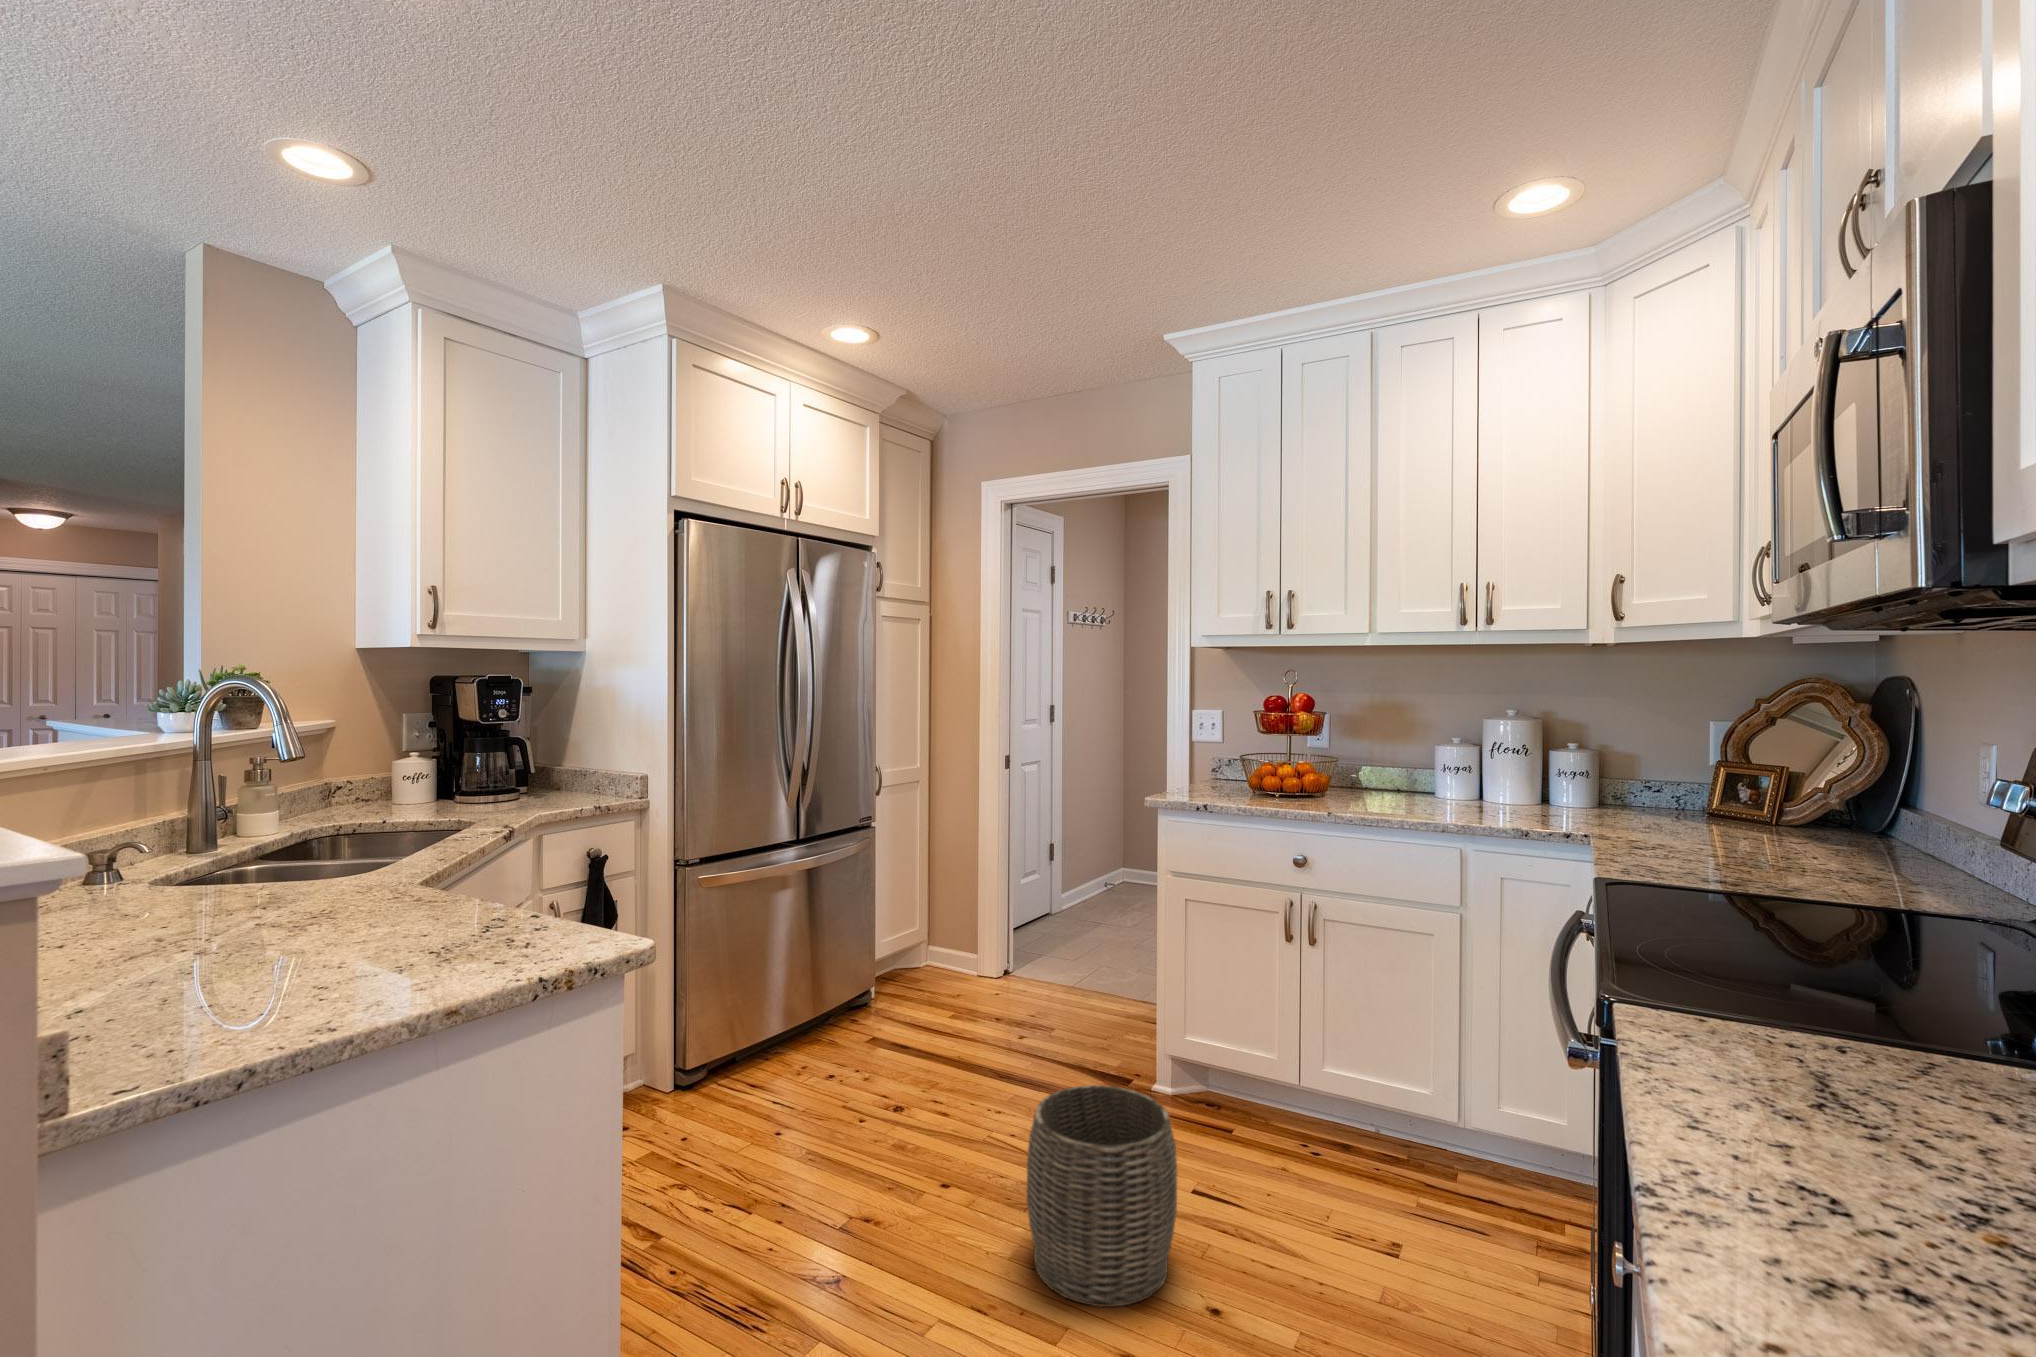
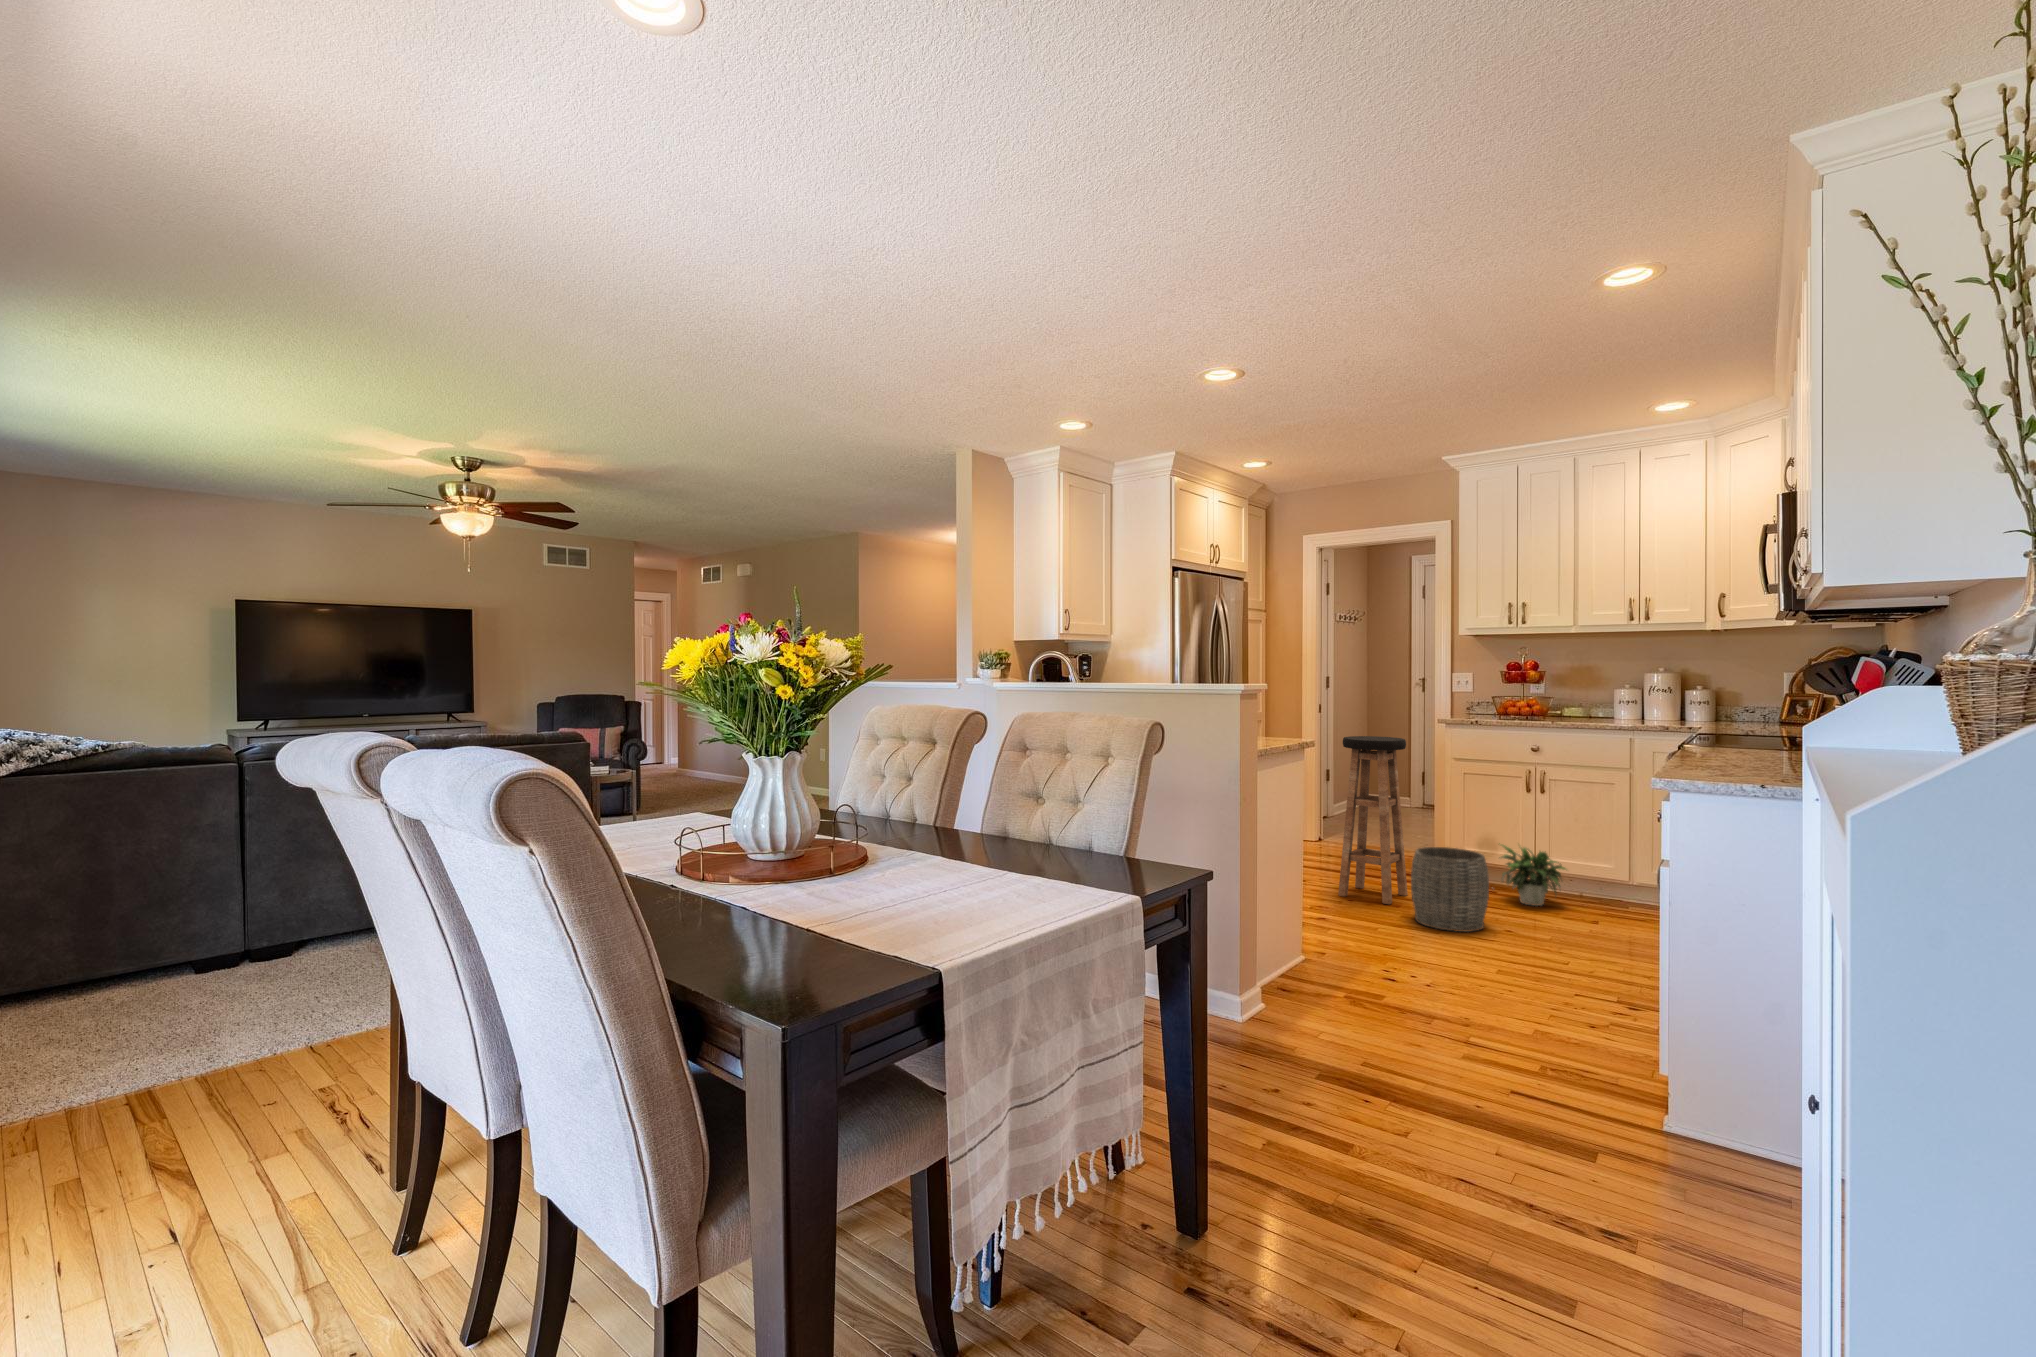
bar stool: none [929,838,1065,1190] -> present [1338,736,1408,904]
potted plant: none [1223,1040,1349,1176] -> present [1499,843,1566,906]

